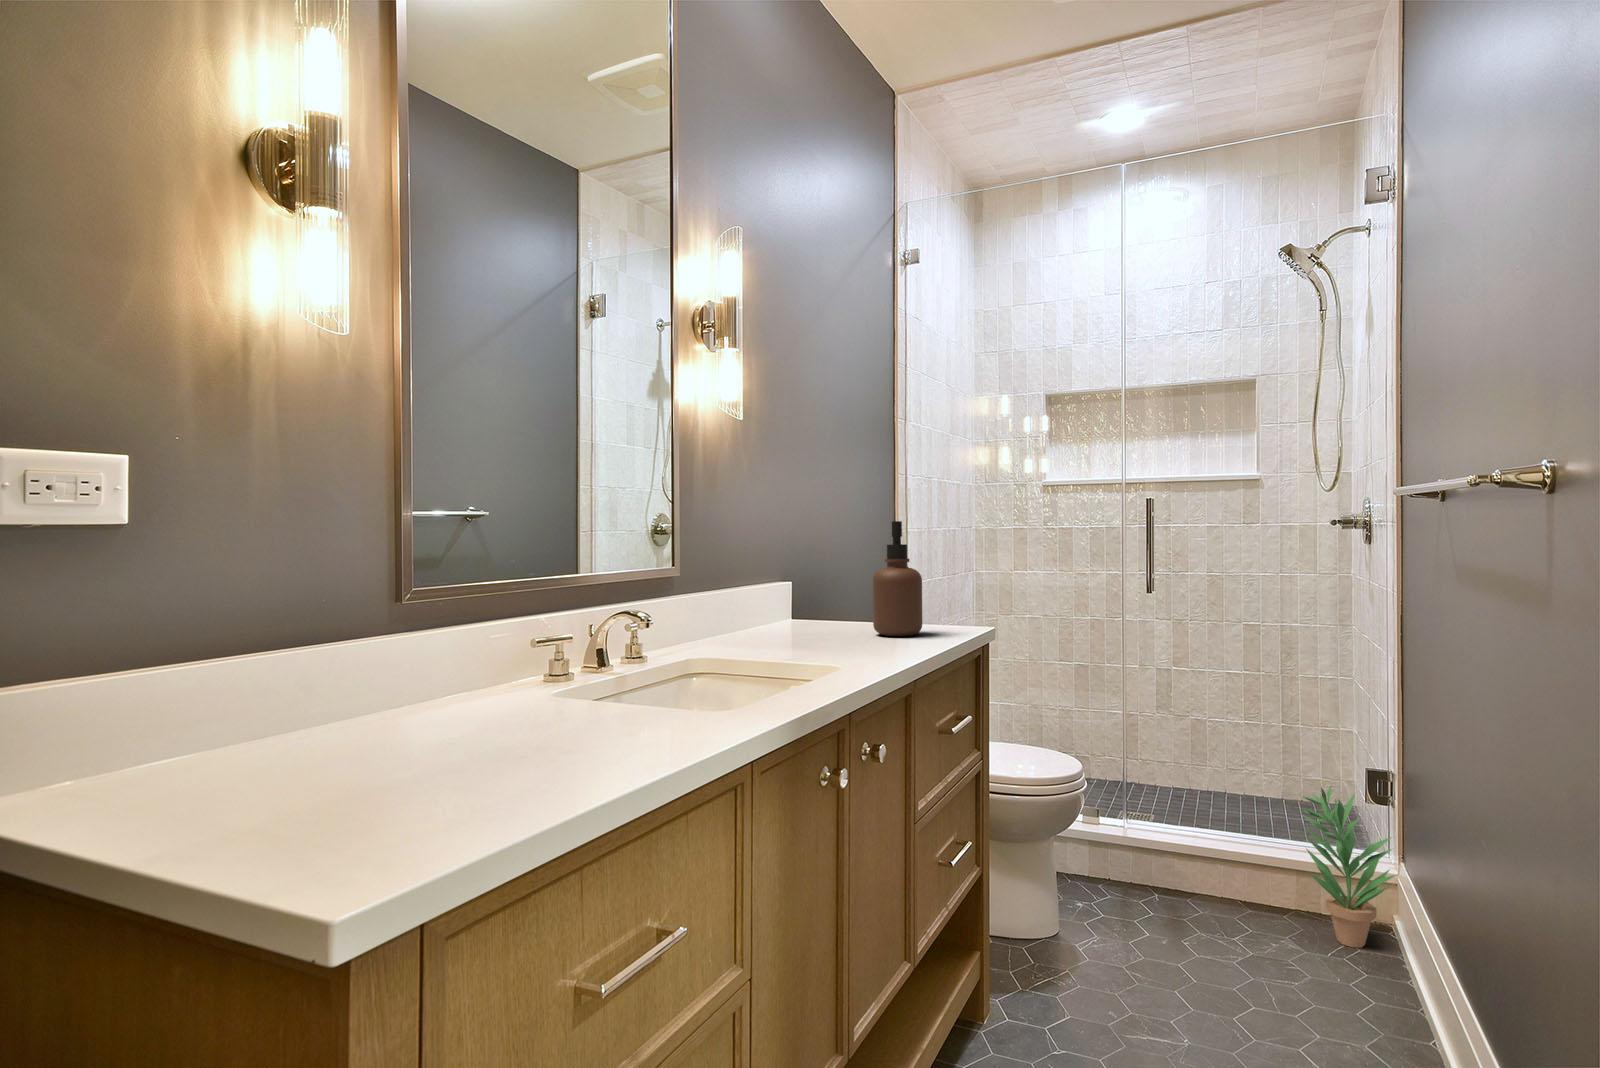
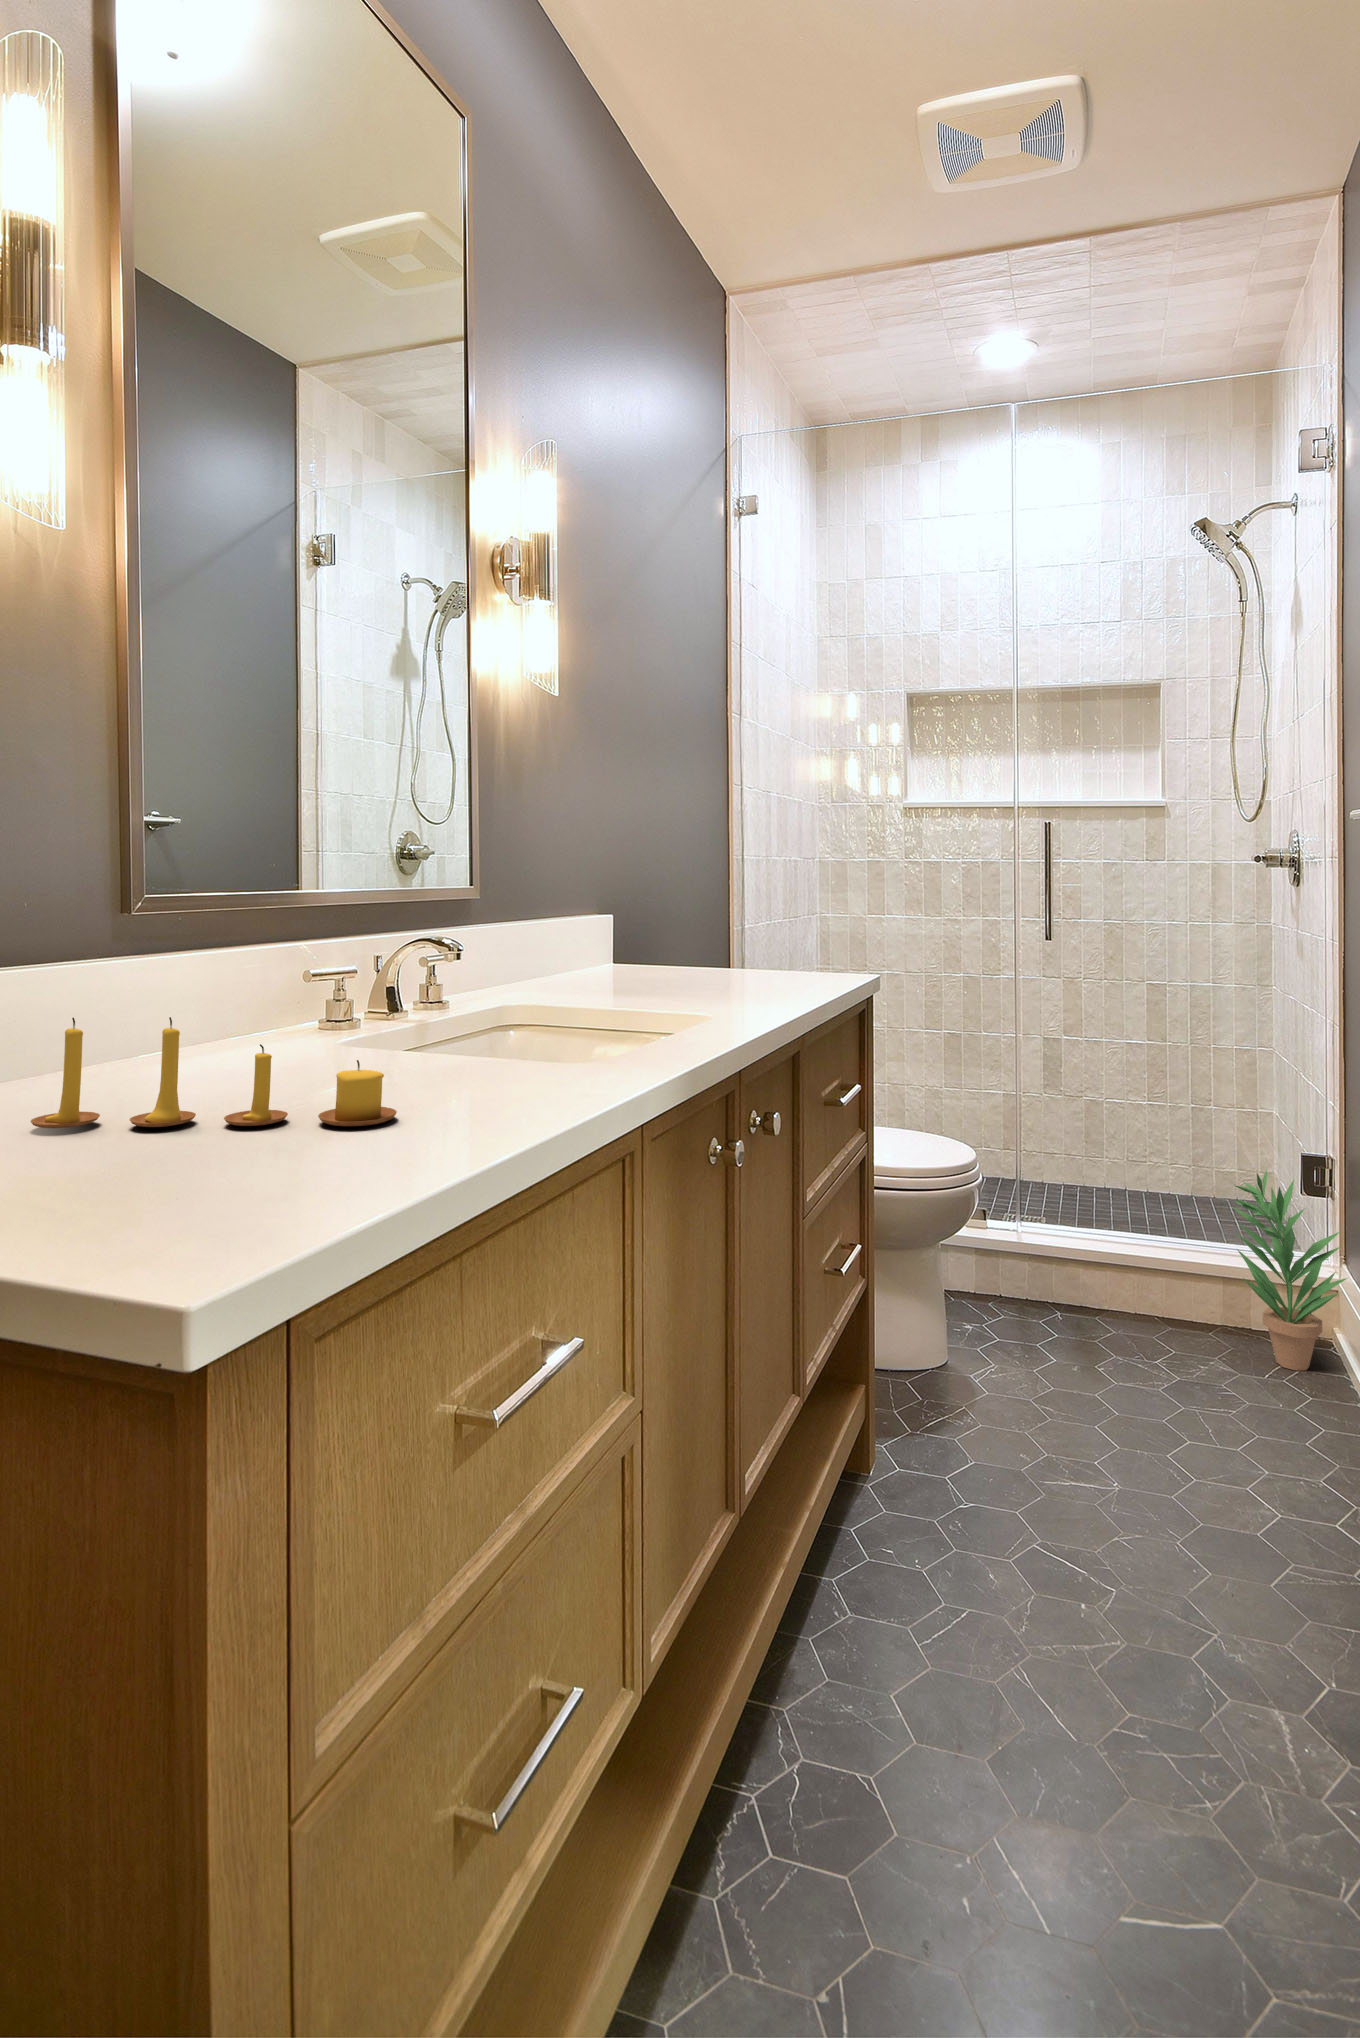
soap dispenser: present [873,521,922,636] -> none [732,832,795,979]
candle: none [315,689,557,766] -> present [31,1017,397,1128]

